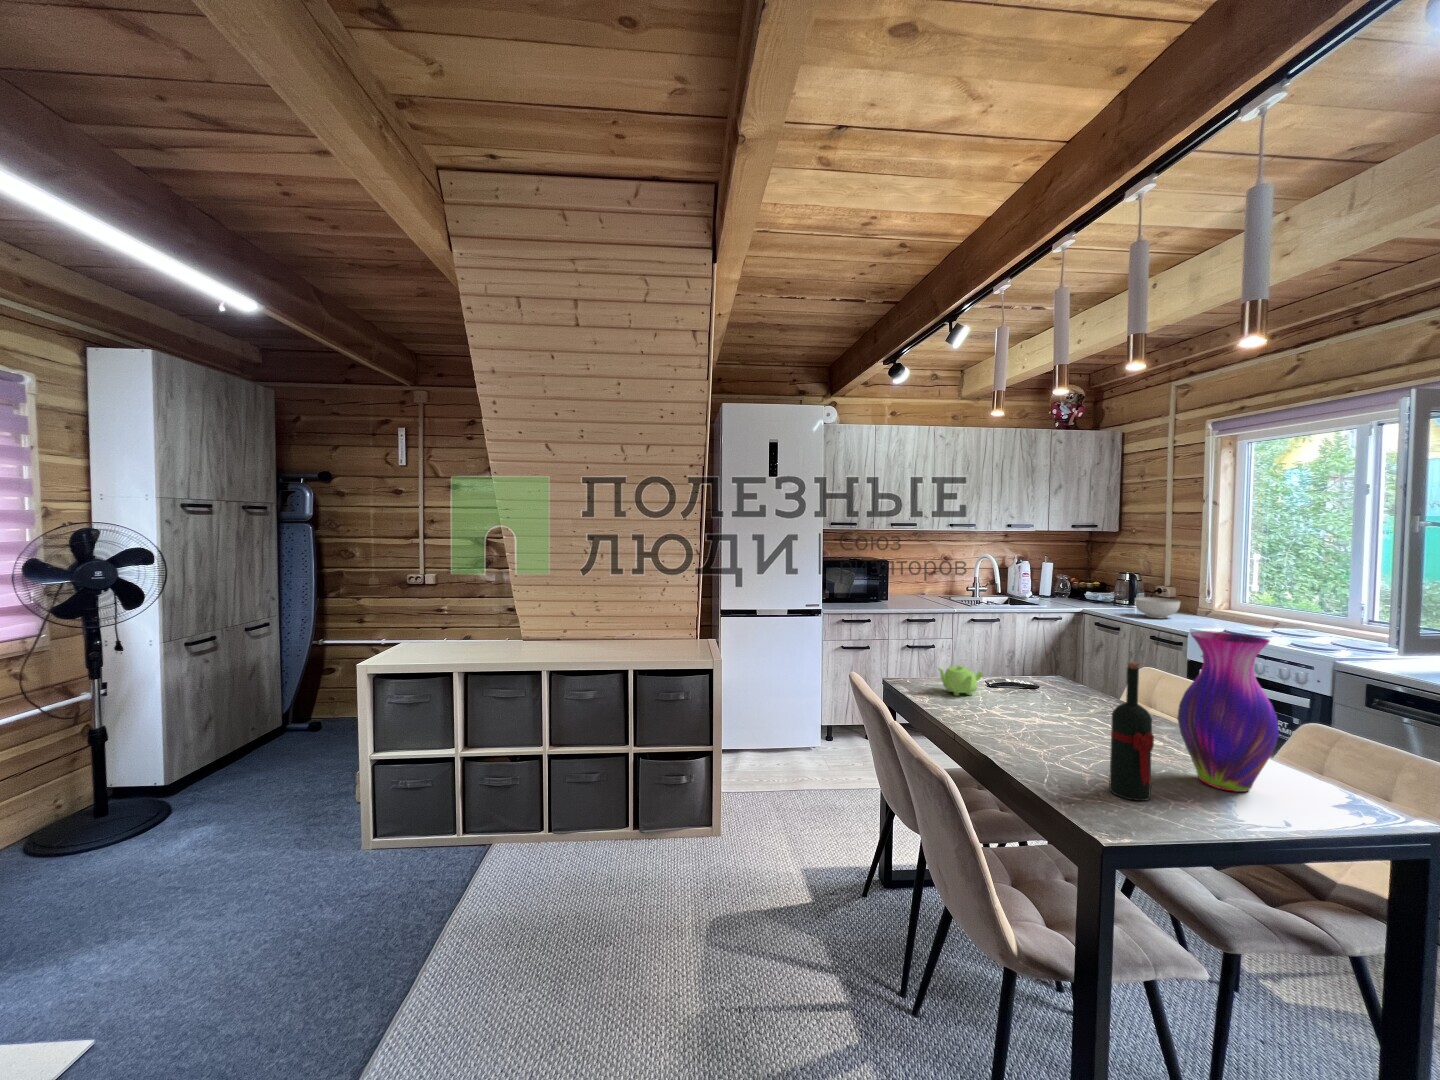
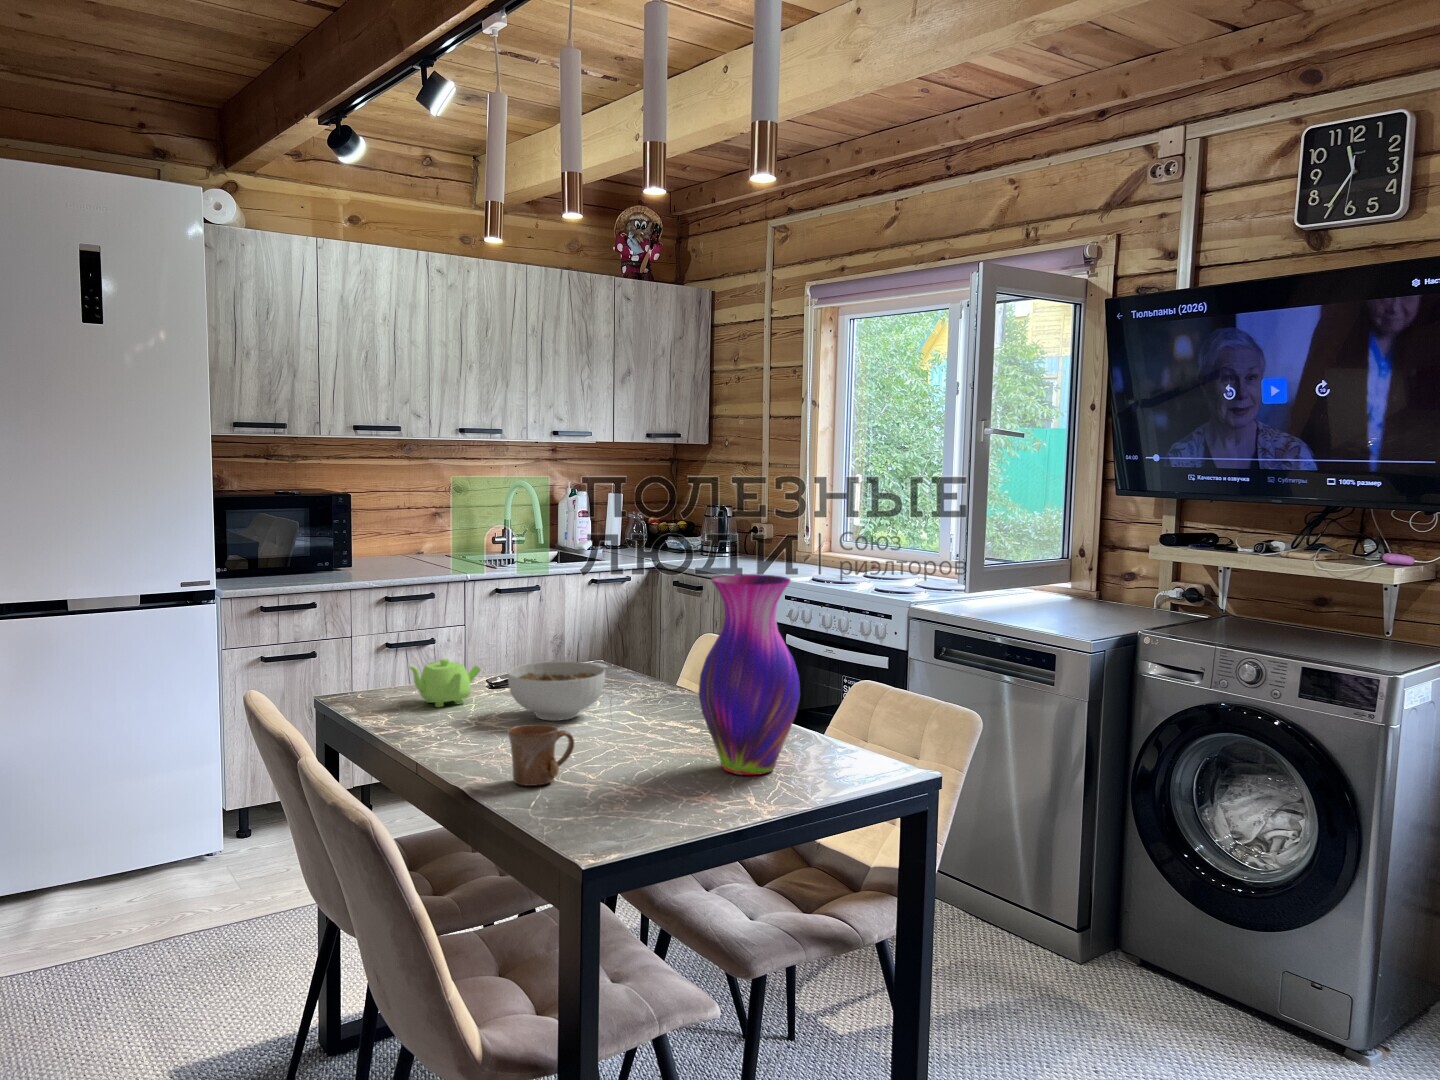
bowl: present [1135,597,1180,618] -> present [508,661,605,721]
wine bottle: present [1109,662,1154,801] -> none [612,621,658,806]
mug: none [1022,722,1072,768] -> present [508,724,574,786]

